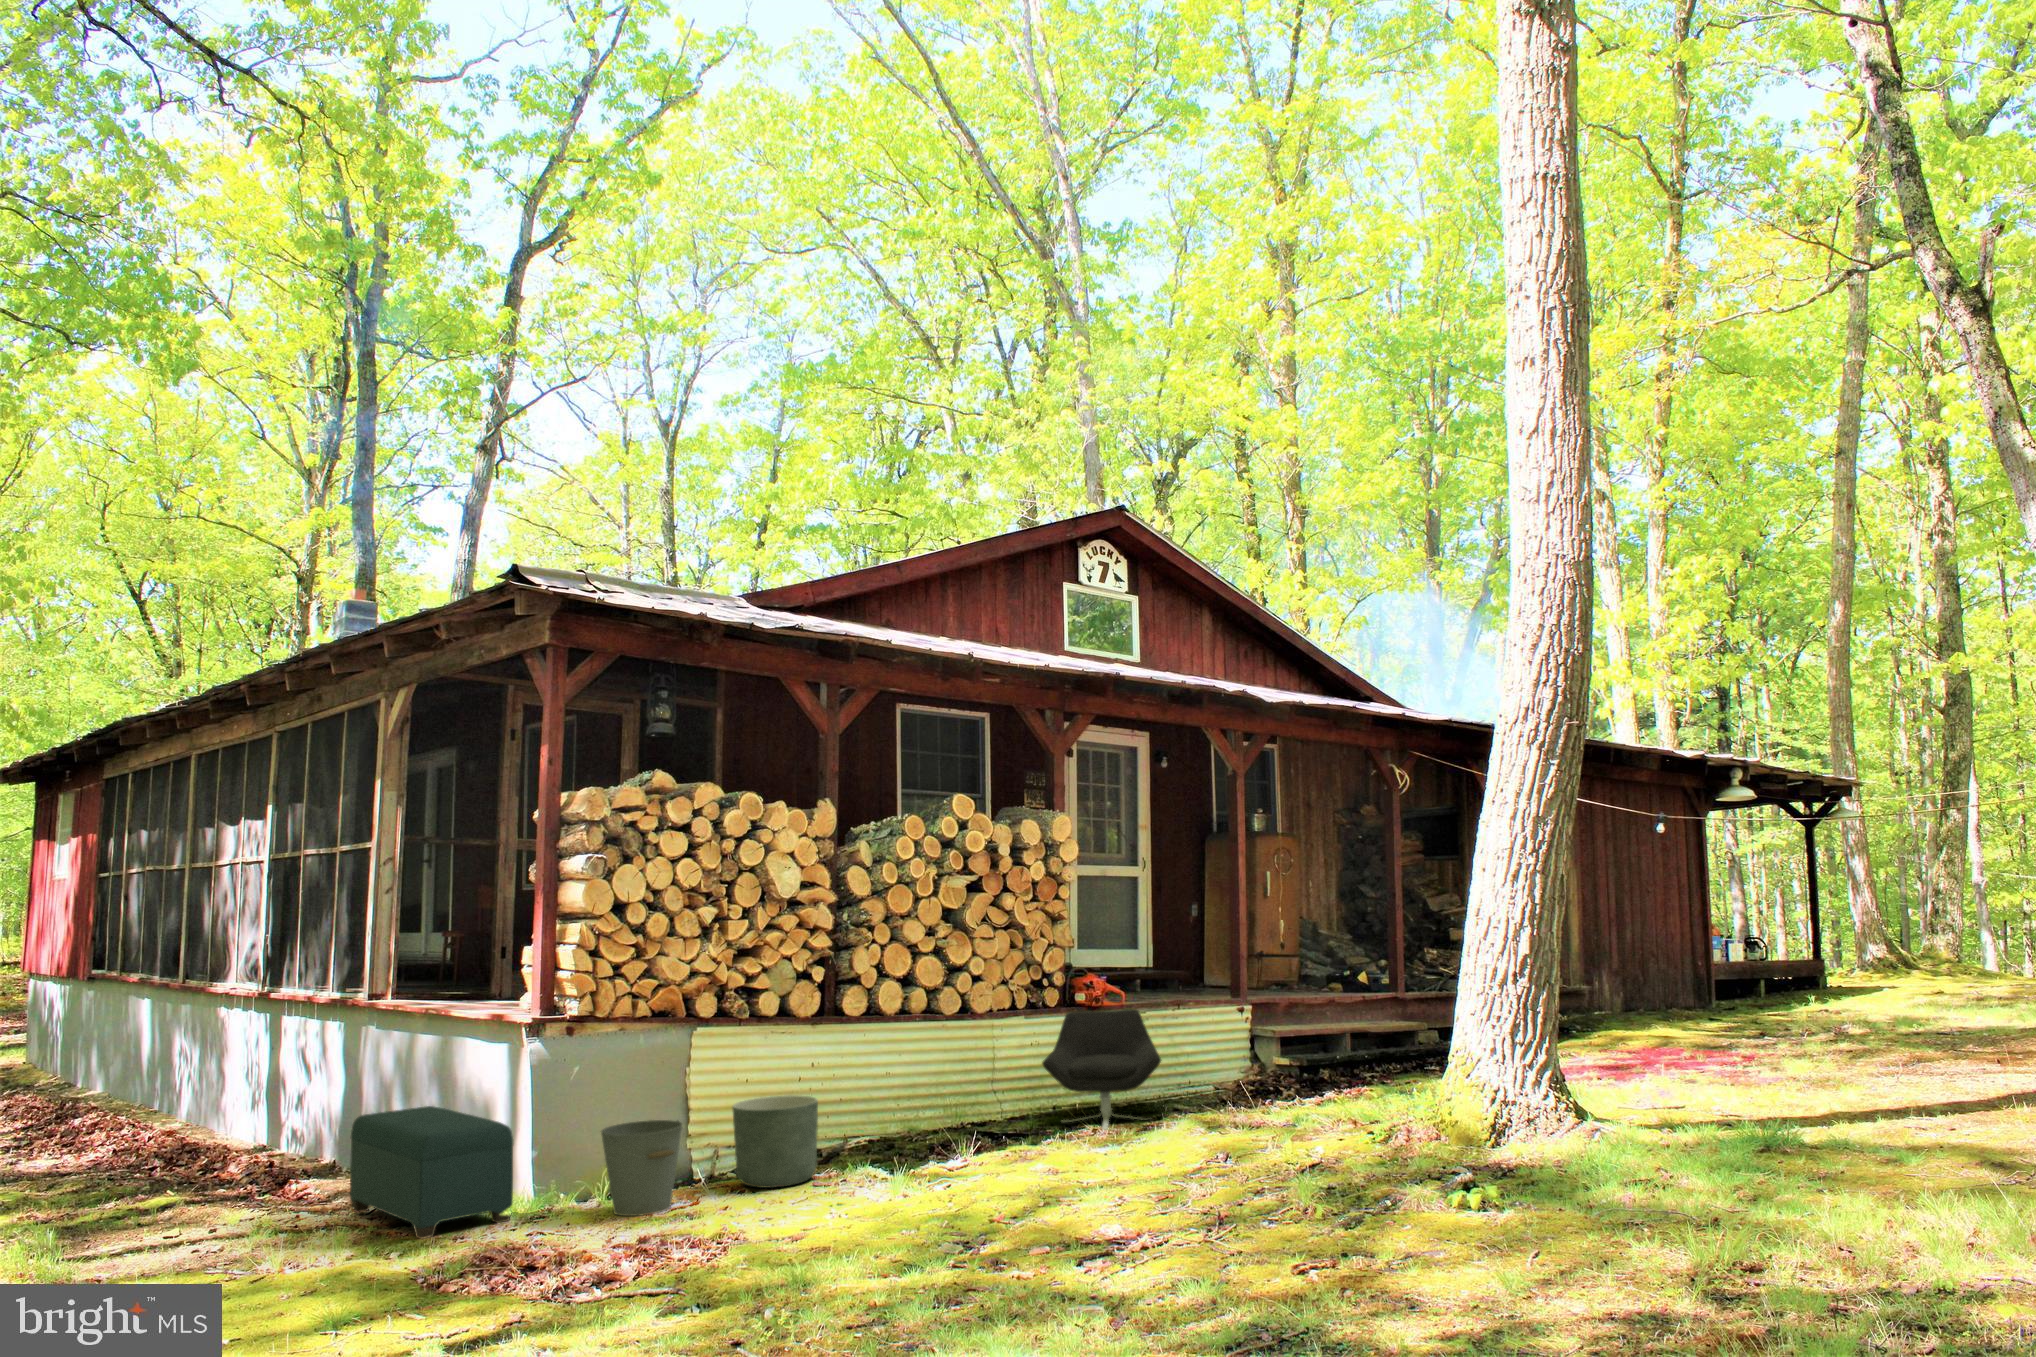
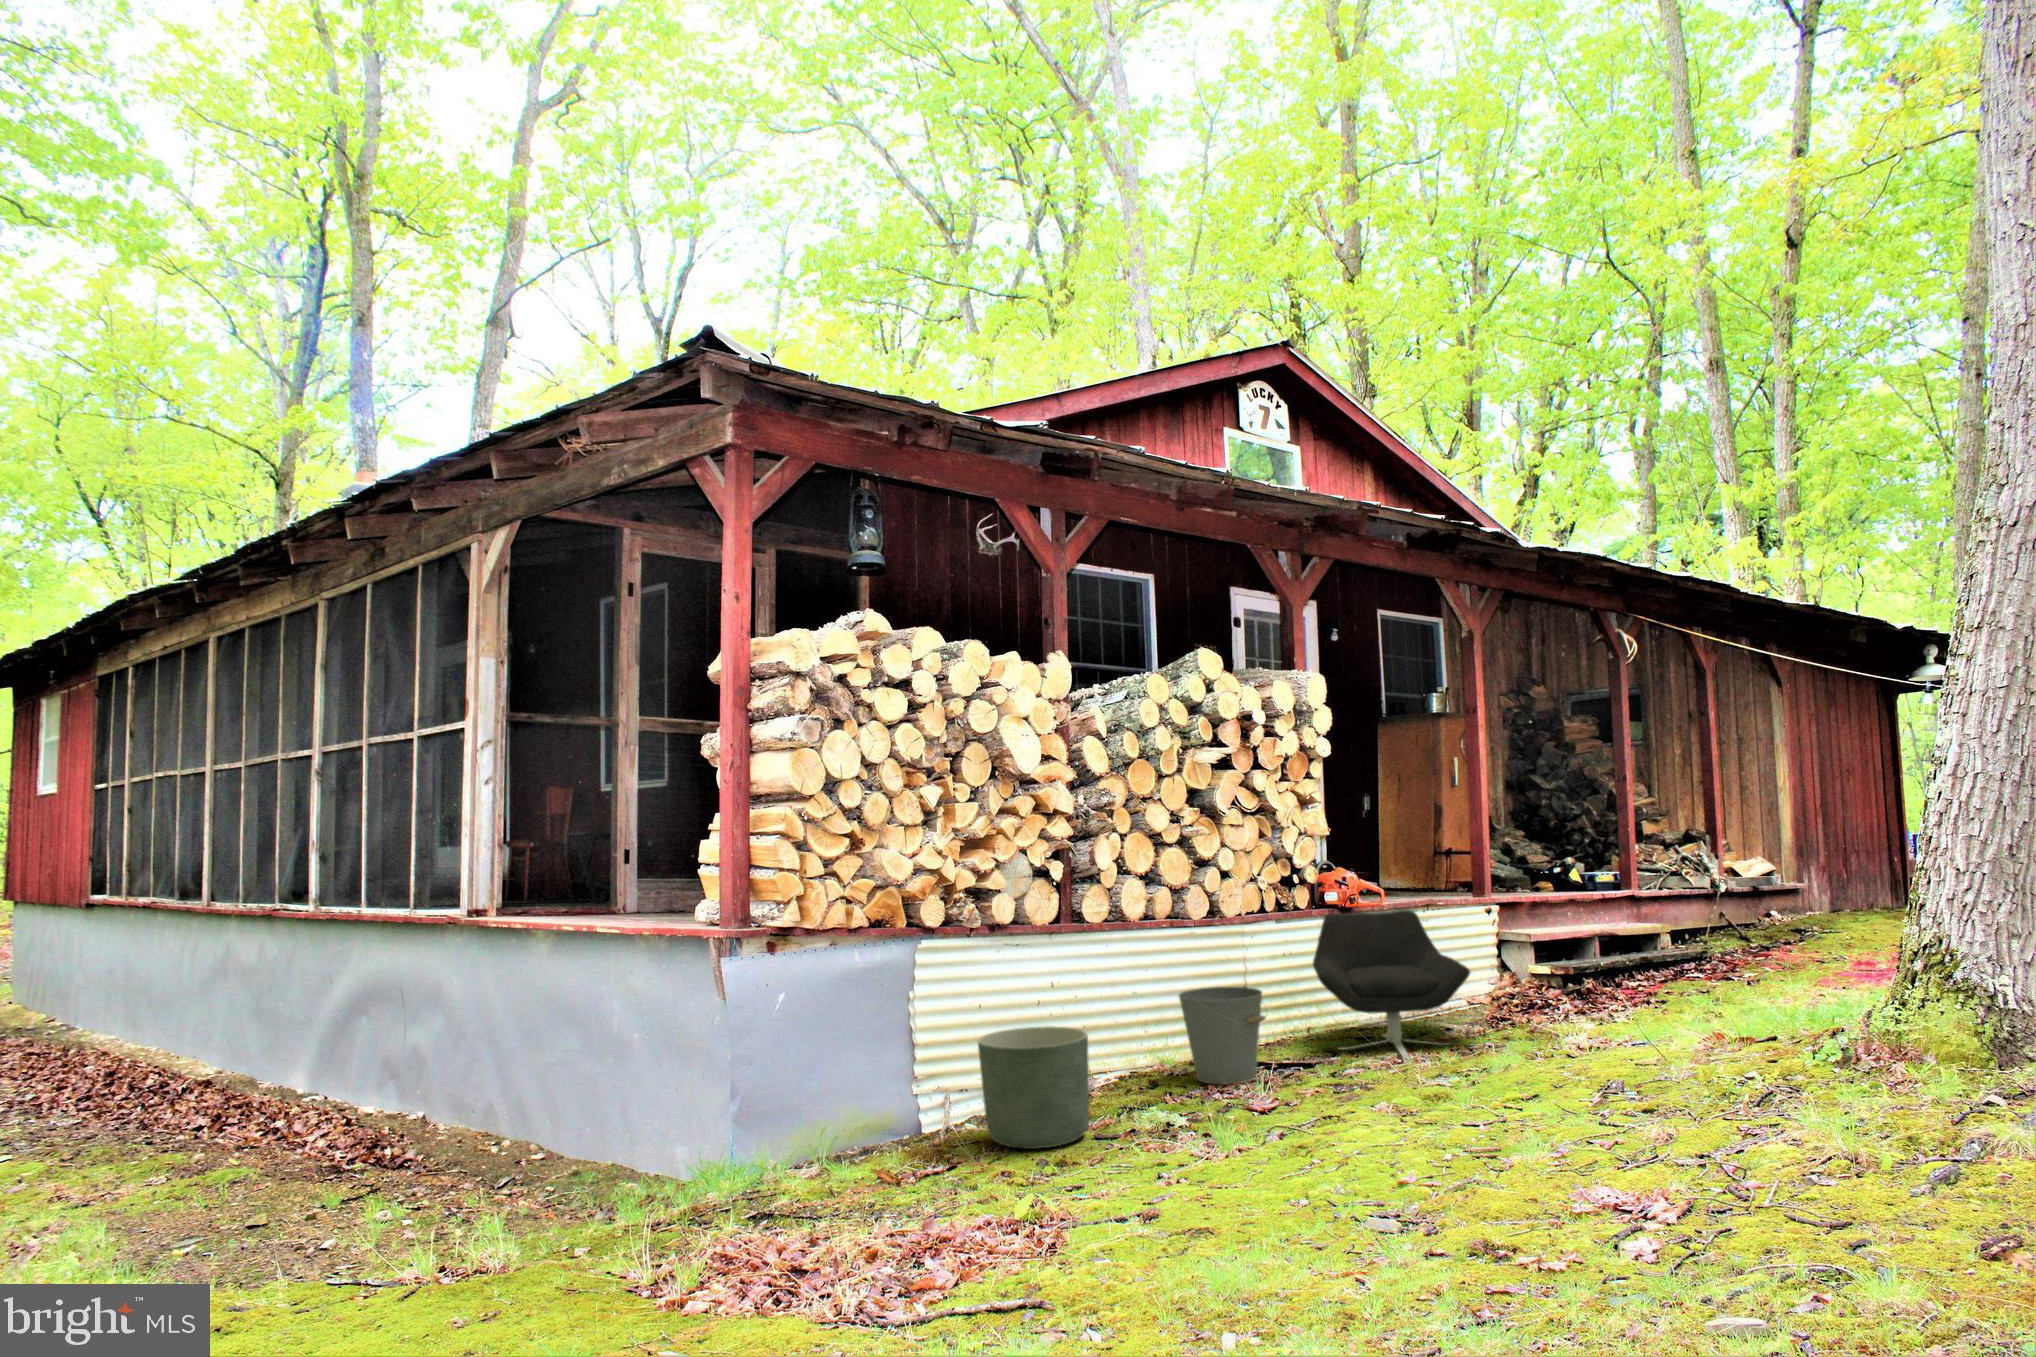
bench: present [350,1106,513,1239] -> none [481,1048,712,1237]
bucket: present [601,1120,682,1216] -> present [1179,986,1266,1084]

